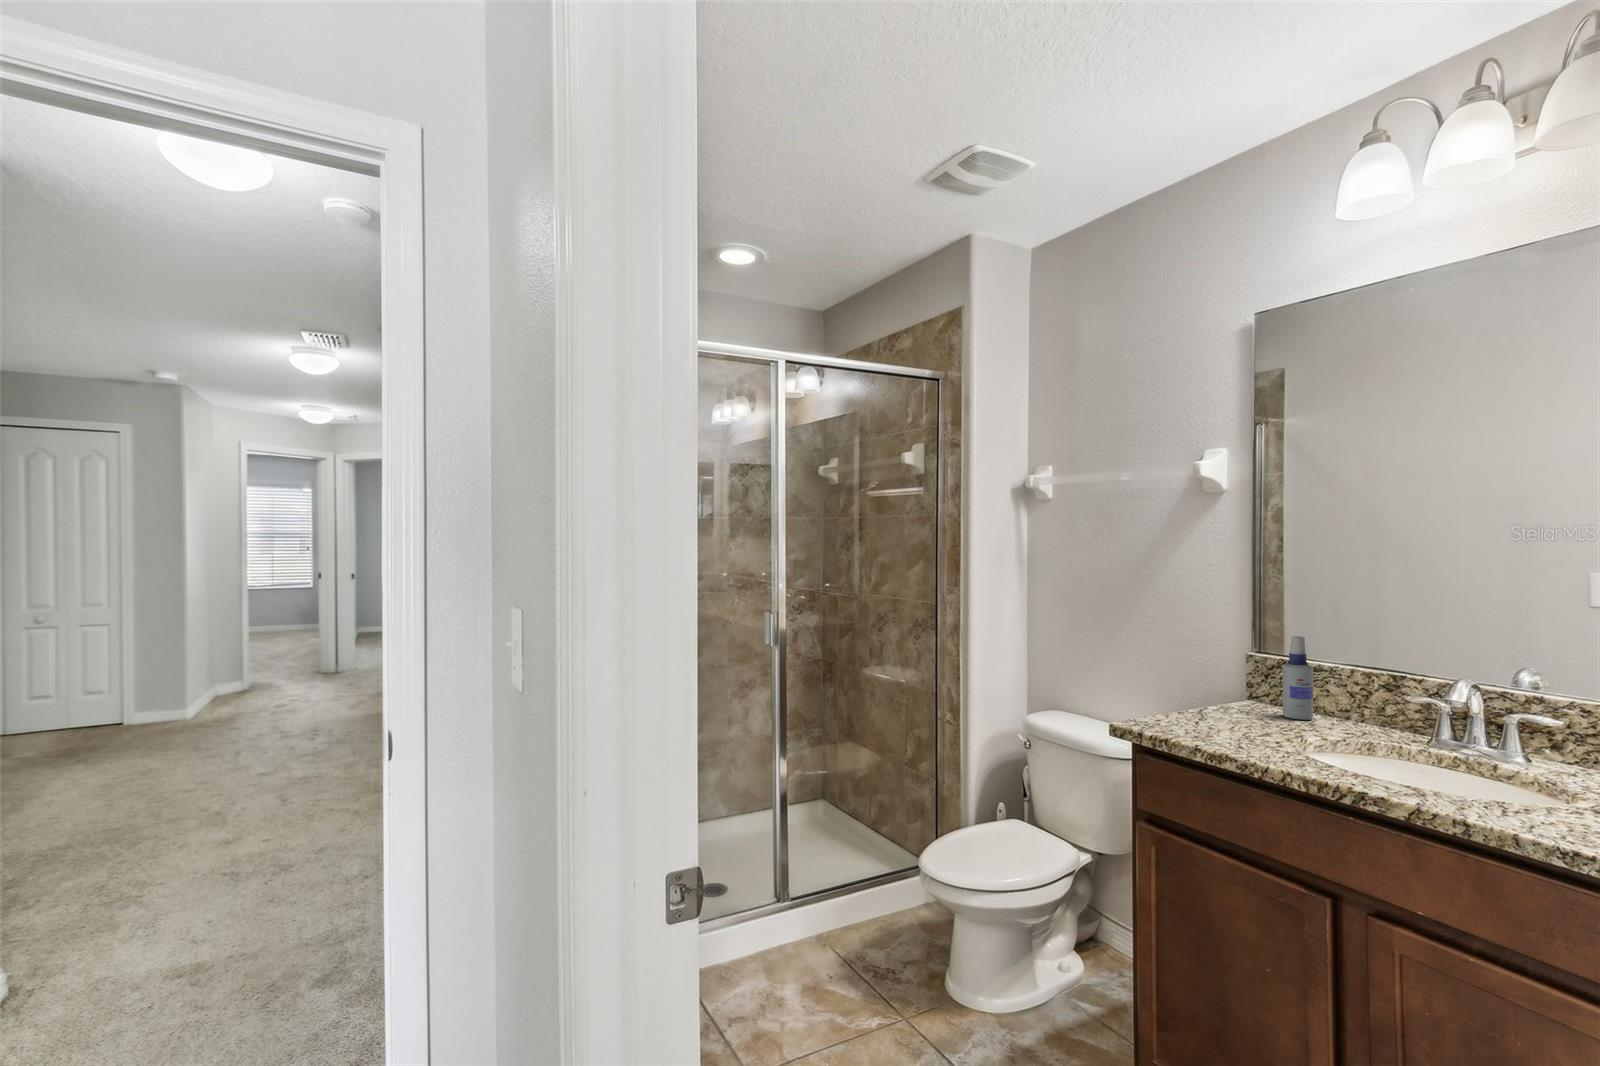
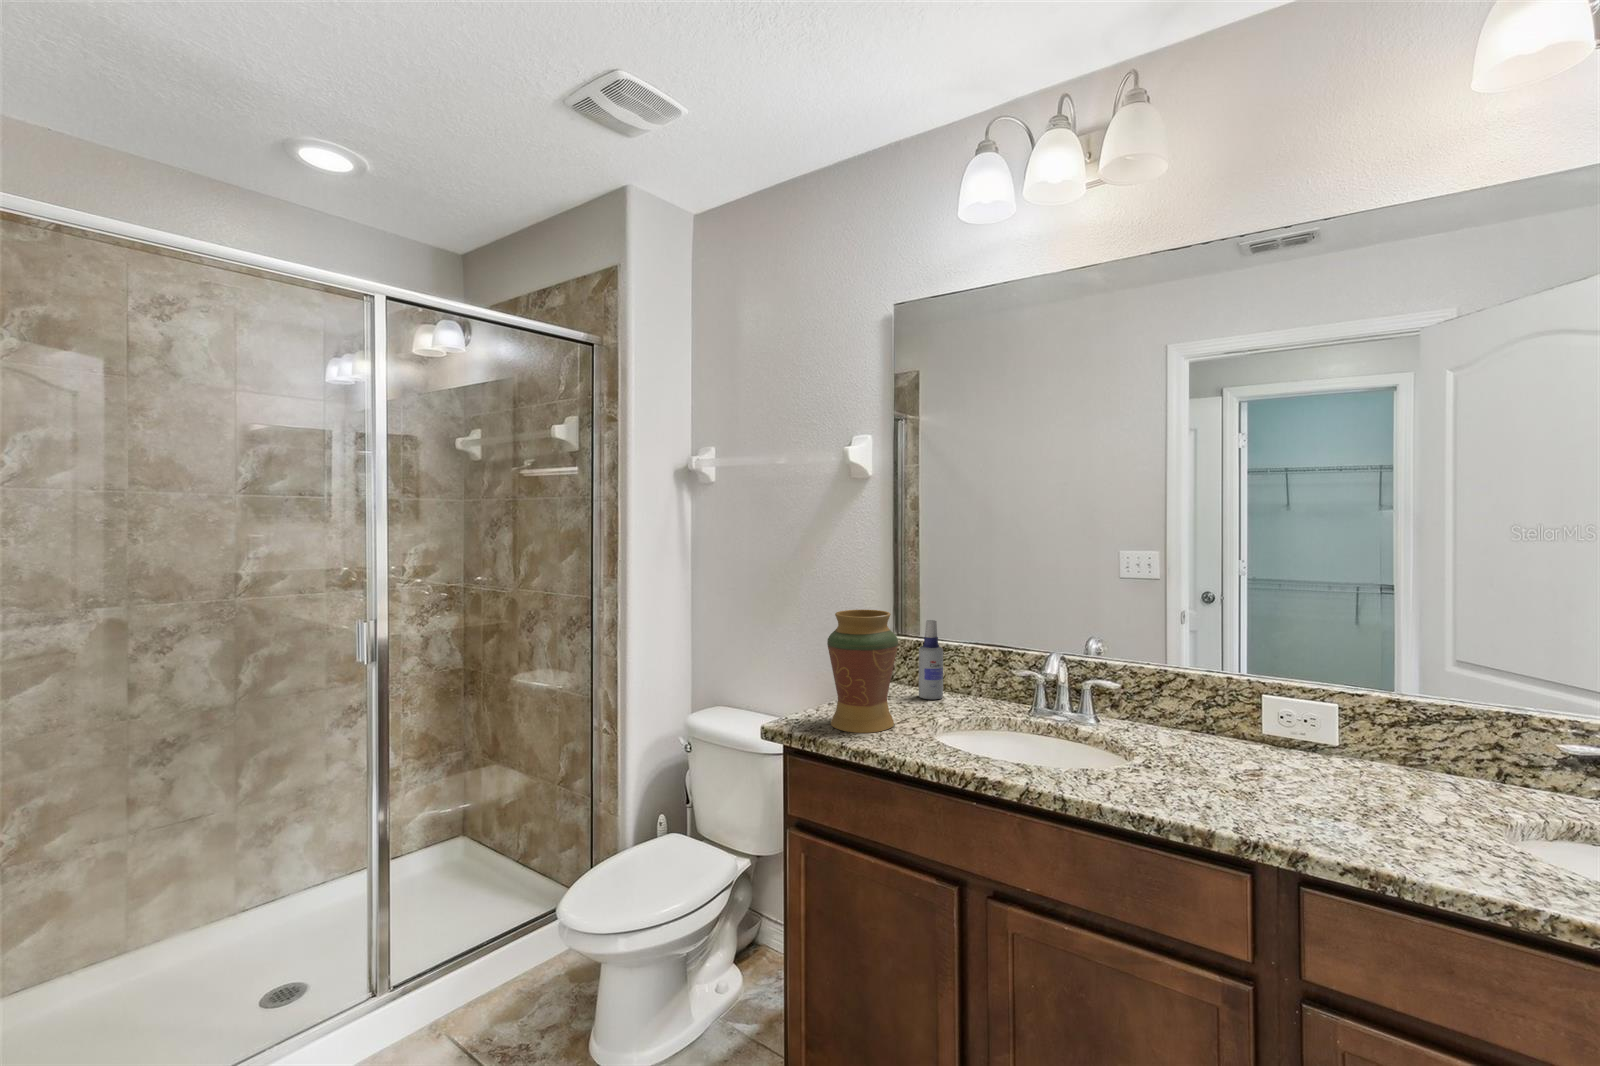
decorative vase: none [1177,619,1258,740] -> present [827,609,898,733]

